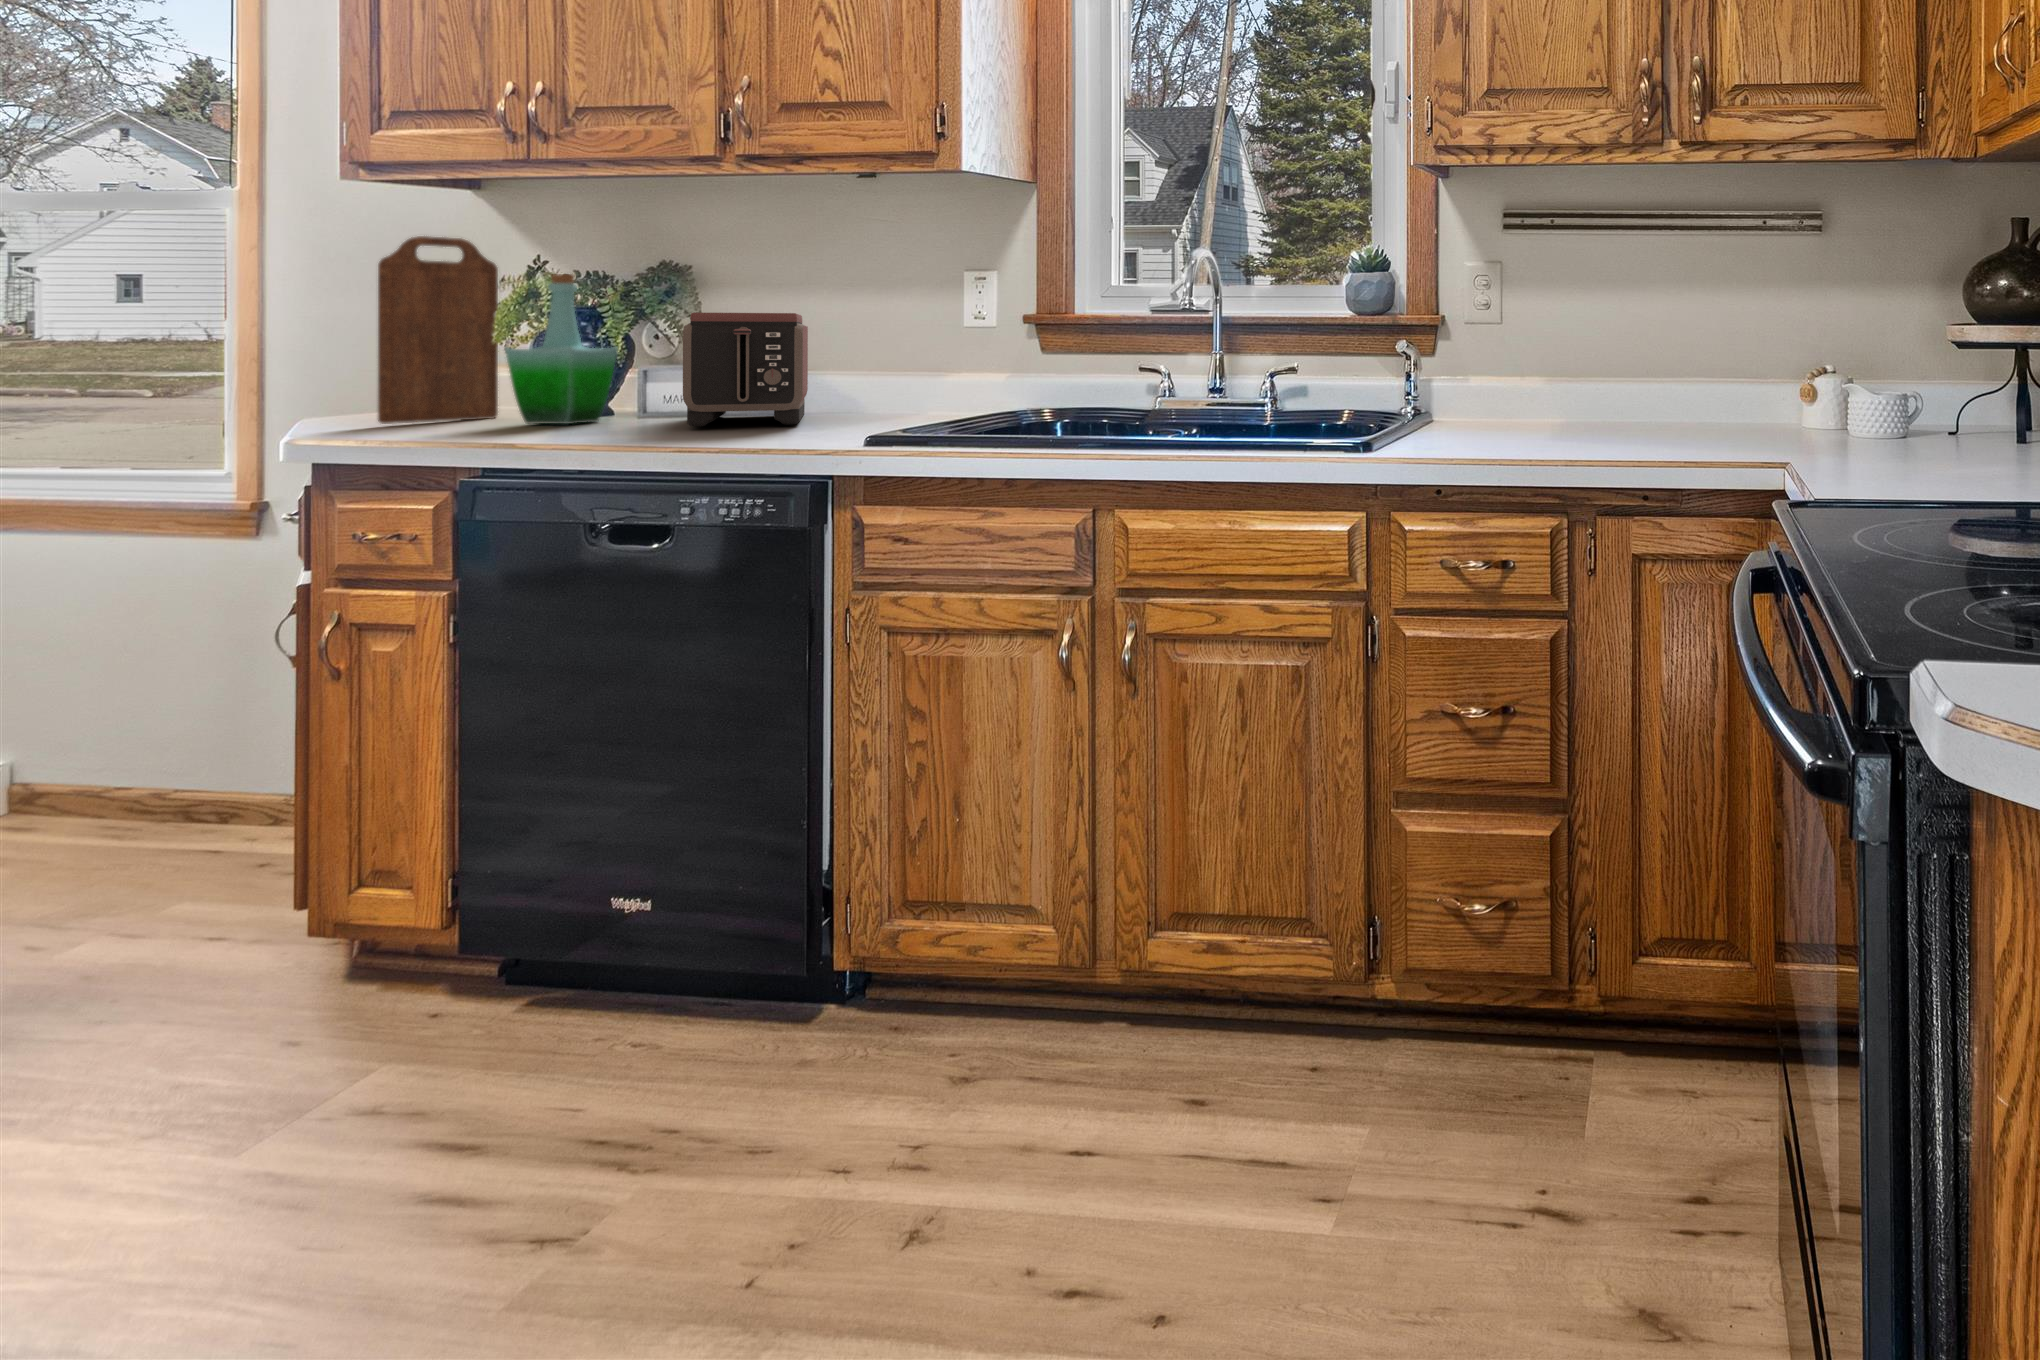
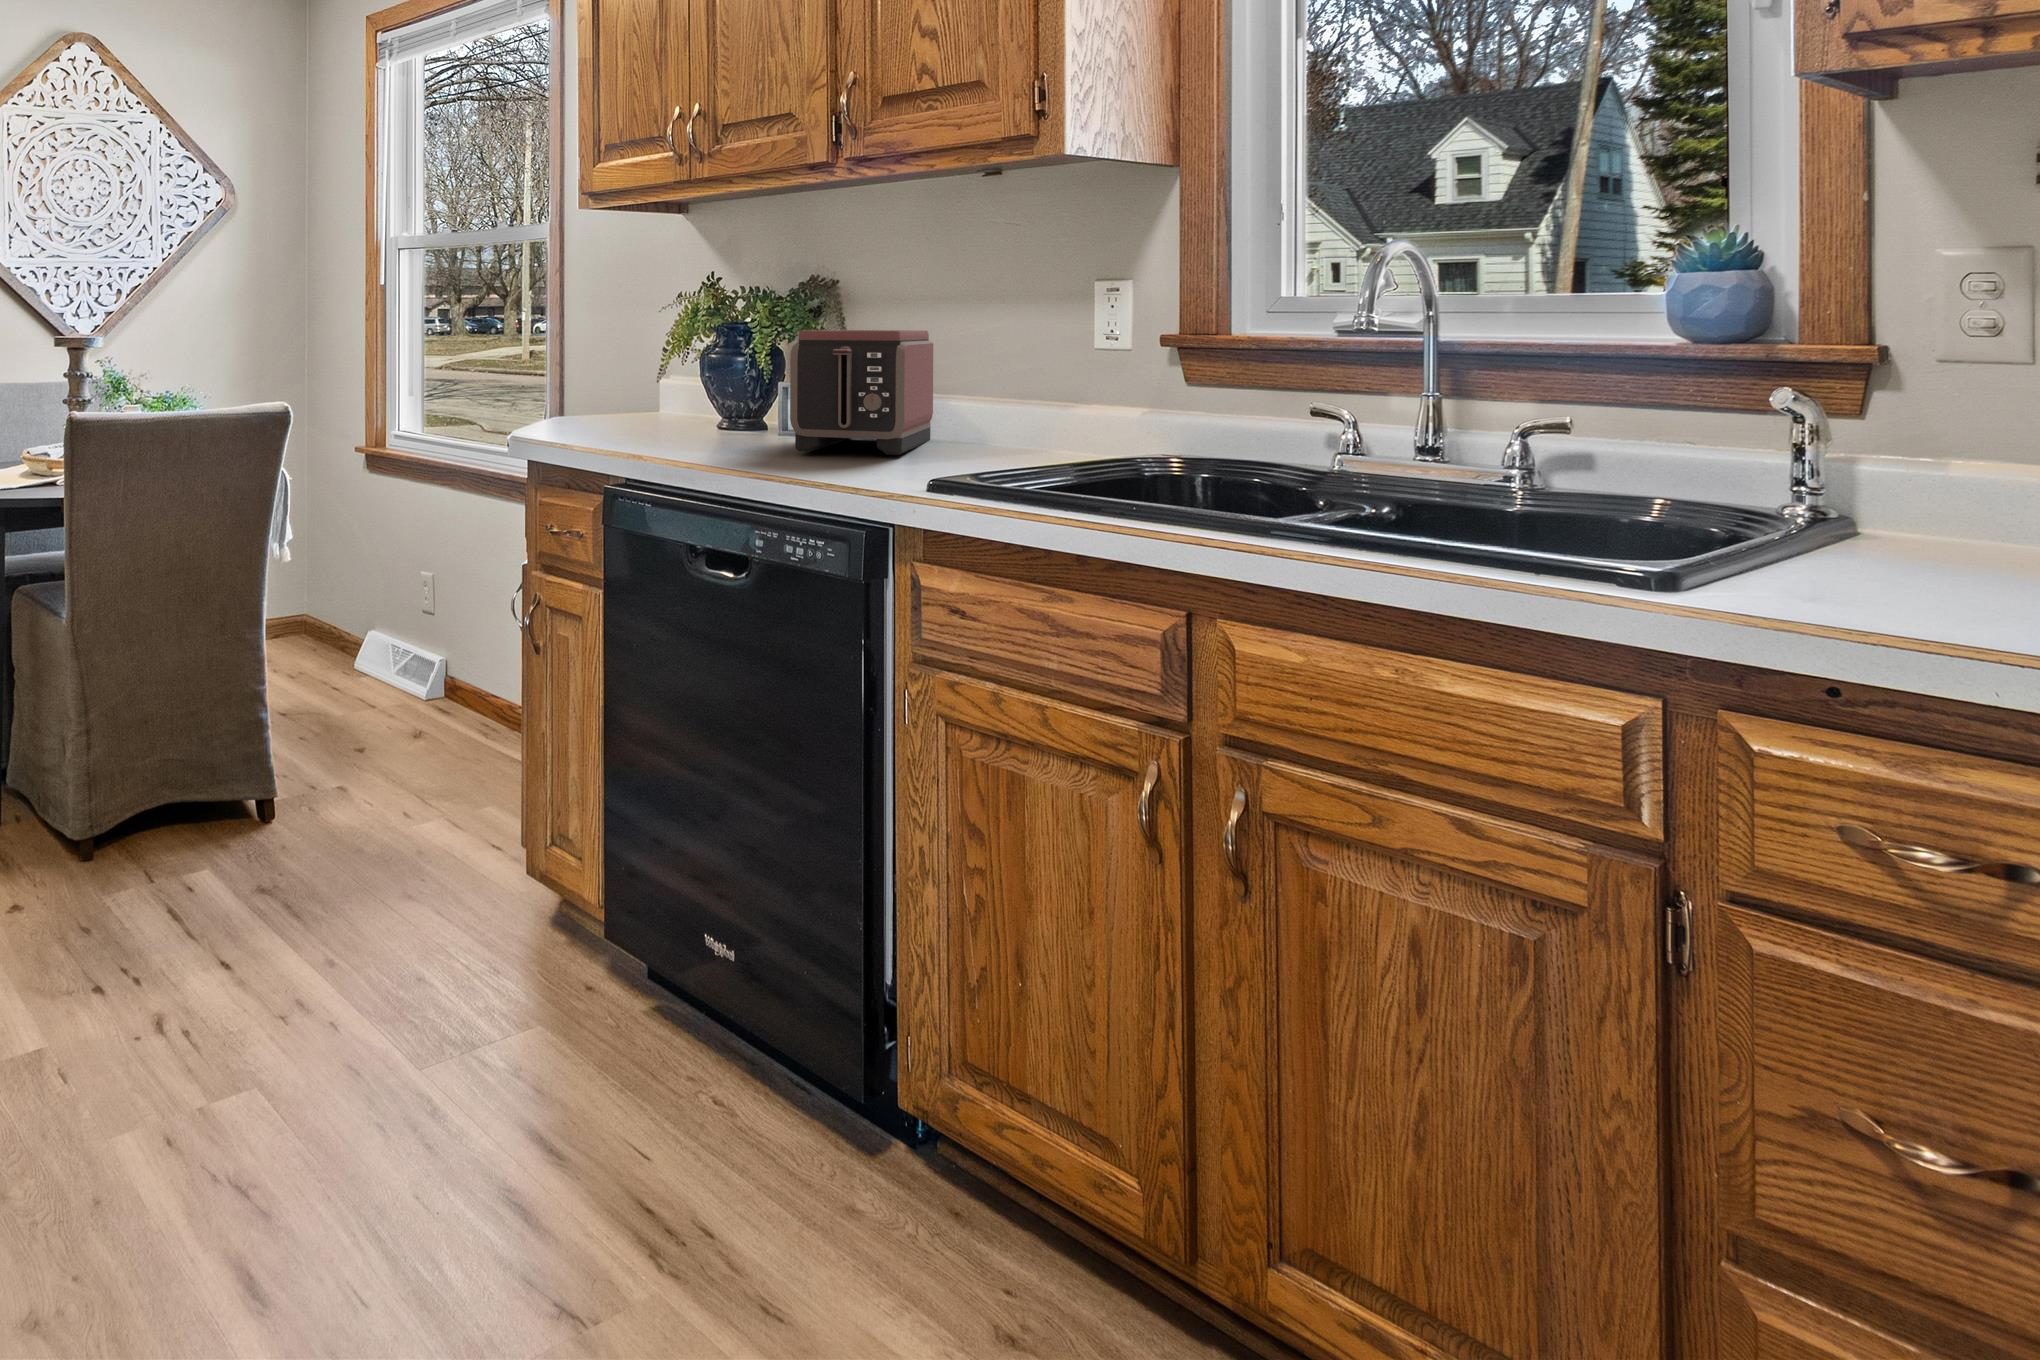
cutting board: present [378,236,498,424] -> none [582,258,678,430]
bottle: present [505,274,618,424] -> none [665,291,759,440]

